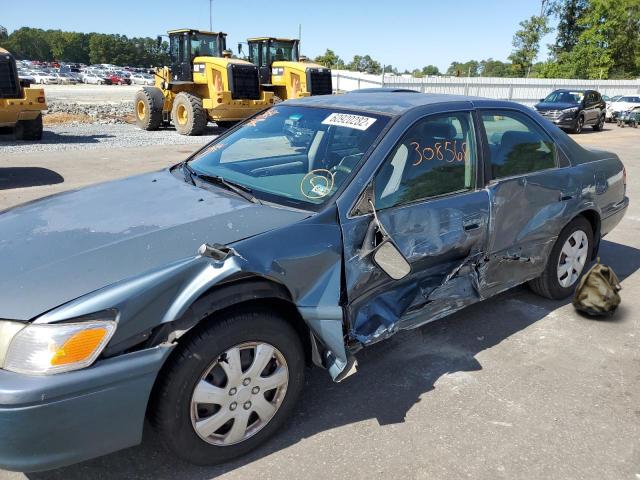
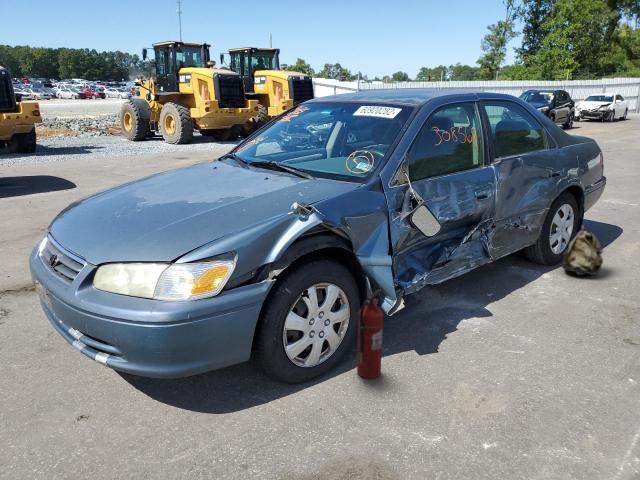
fire extinguisher: none [295,349,327,459] -> present [357,289,383,378]

